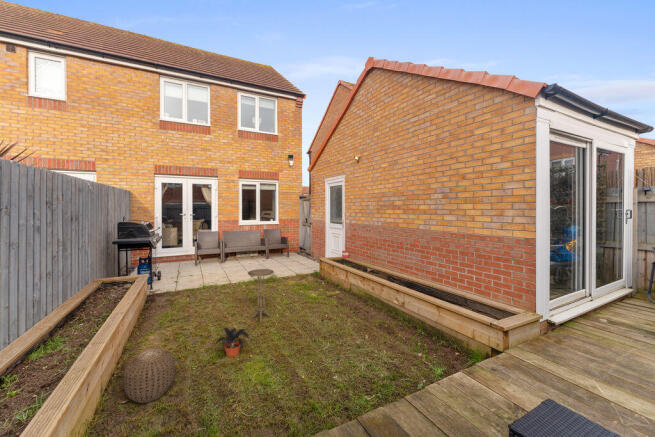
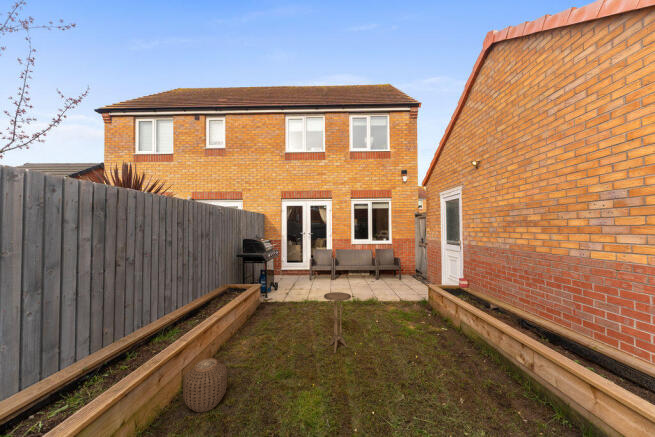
potted plant: present [217,328,249,357] -> none [273,352,307,386]

